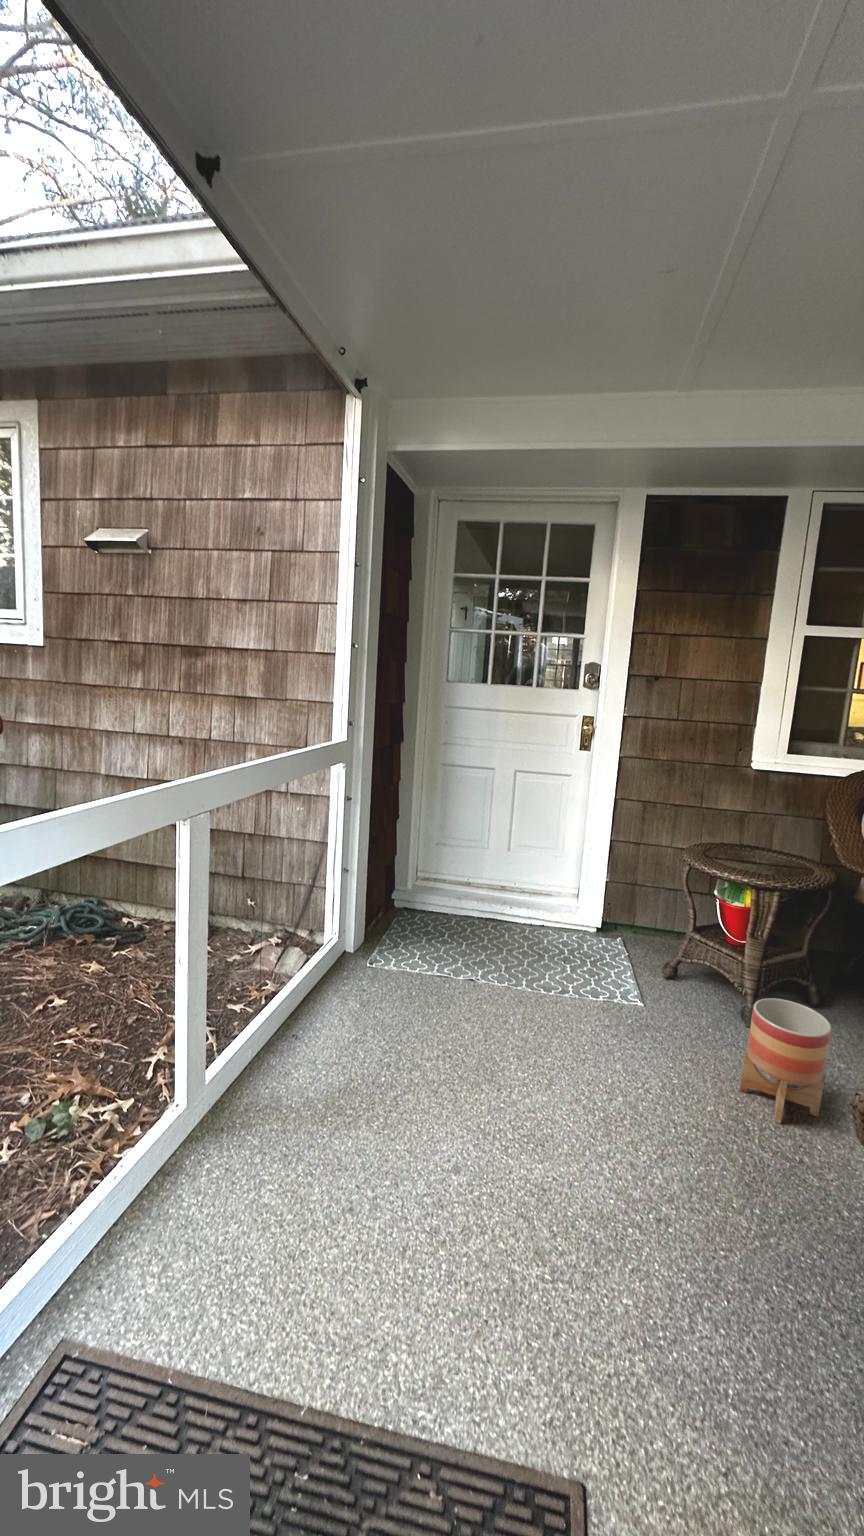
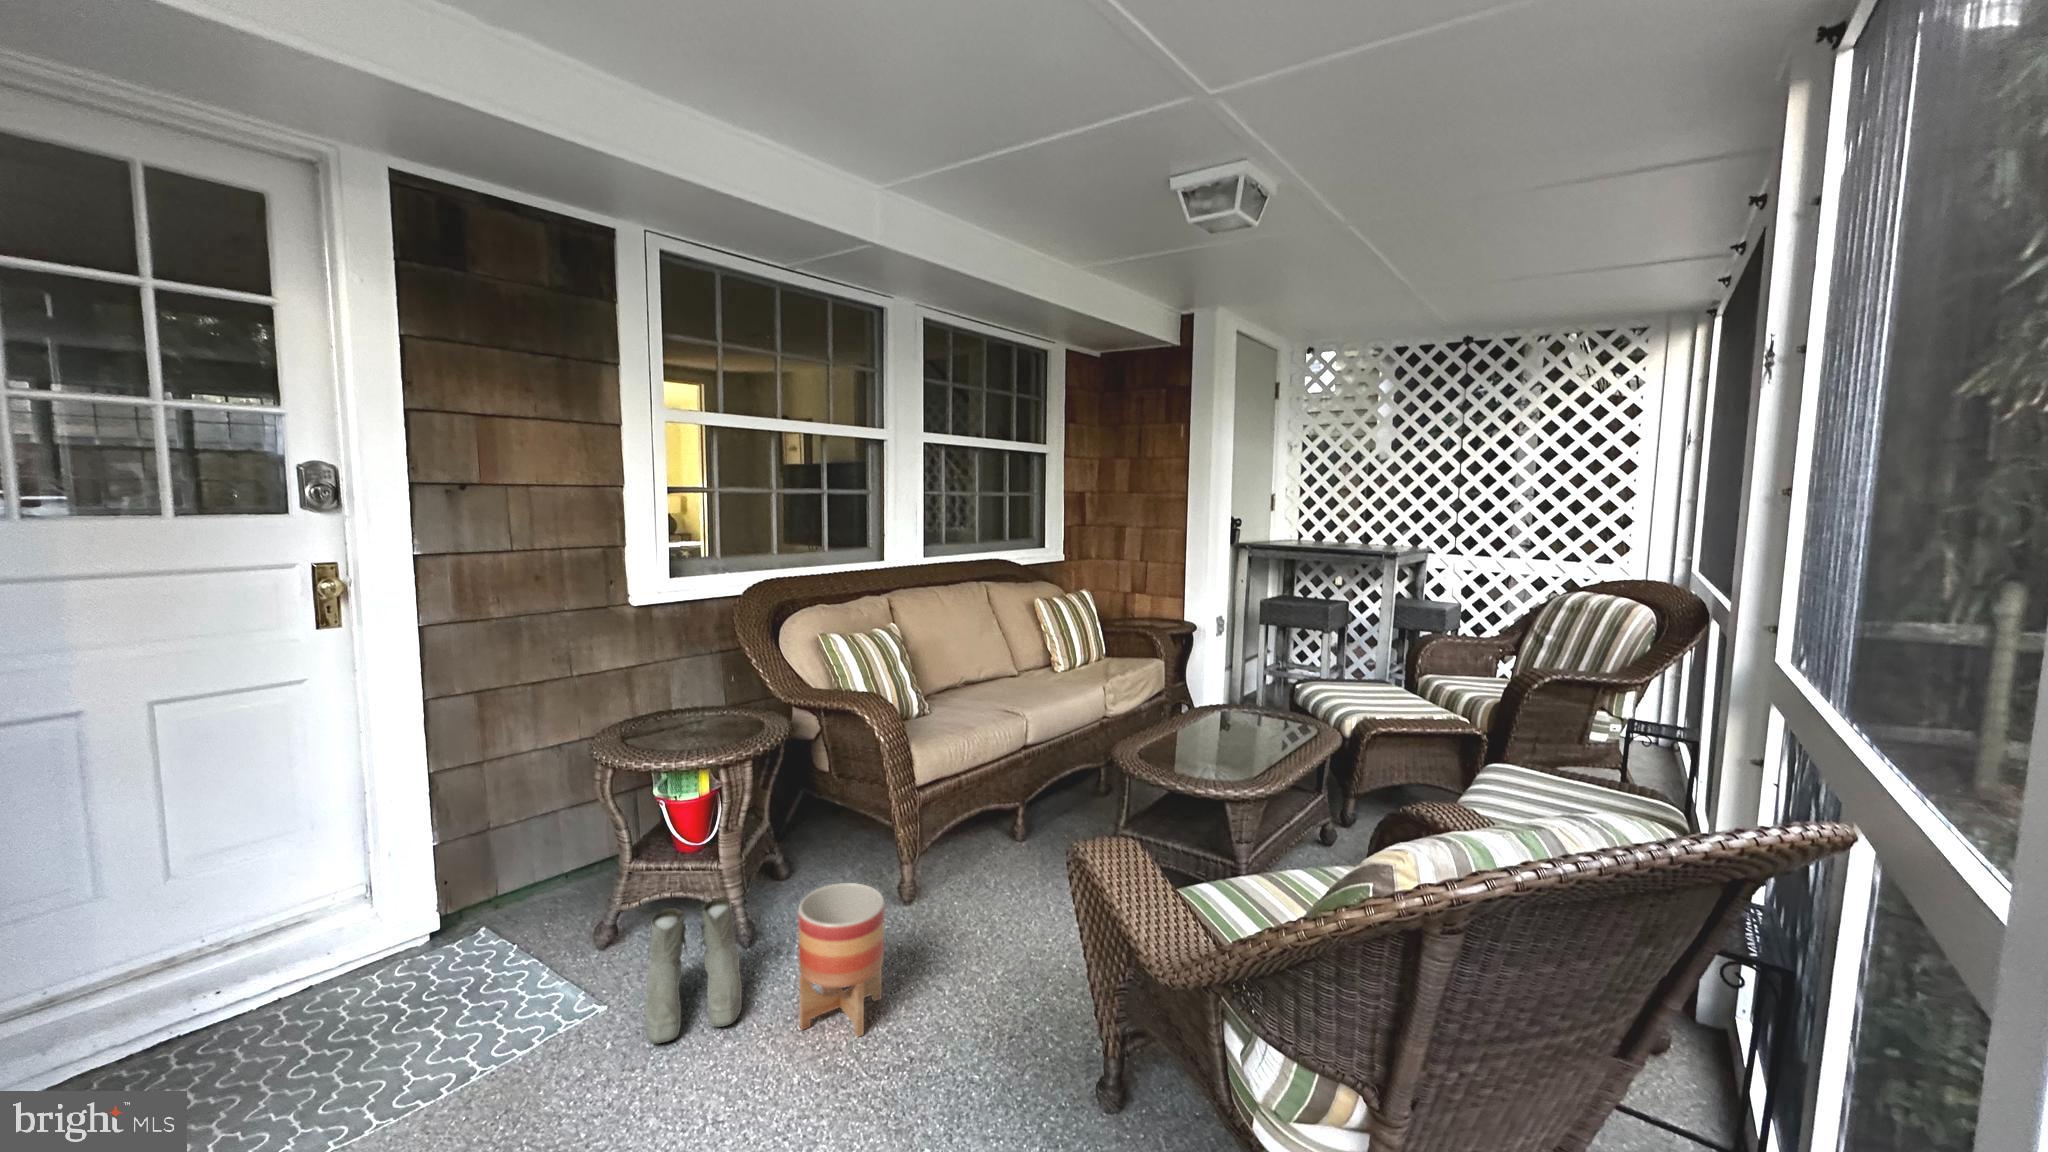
boots: none [648,963,729,1056] -> present [644,898,742,1044]

